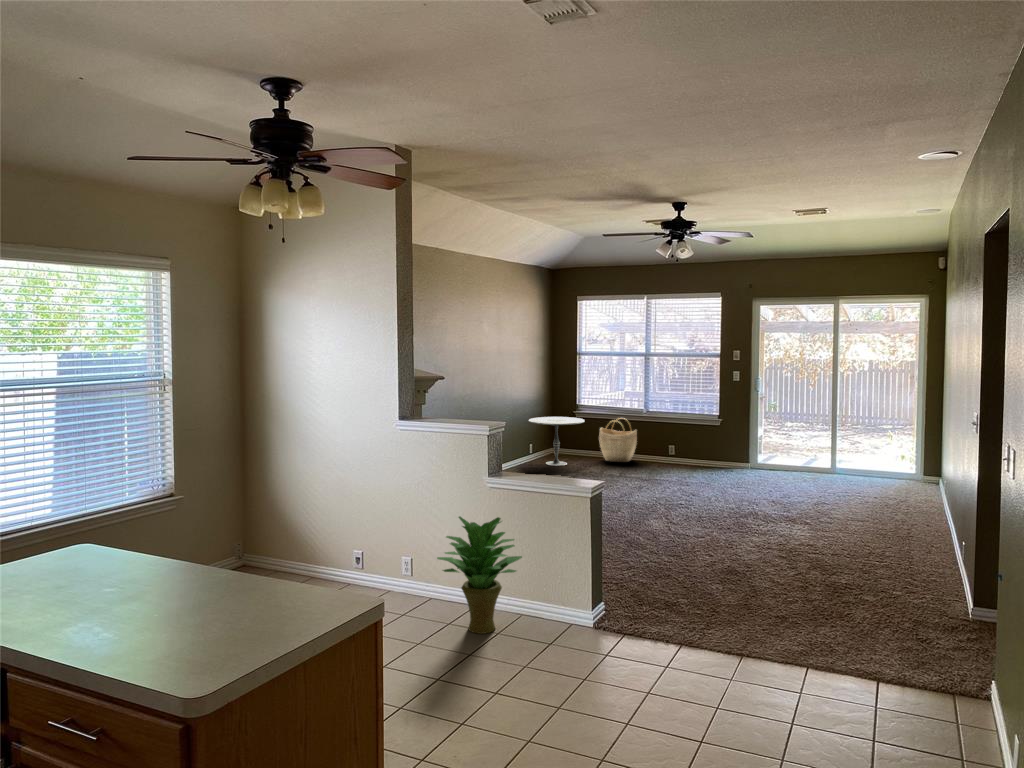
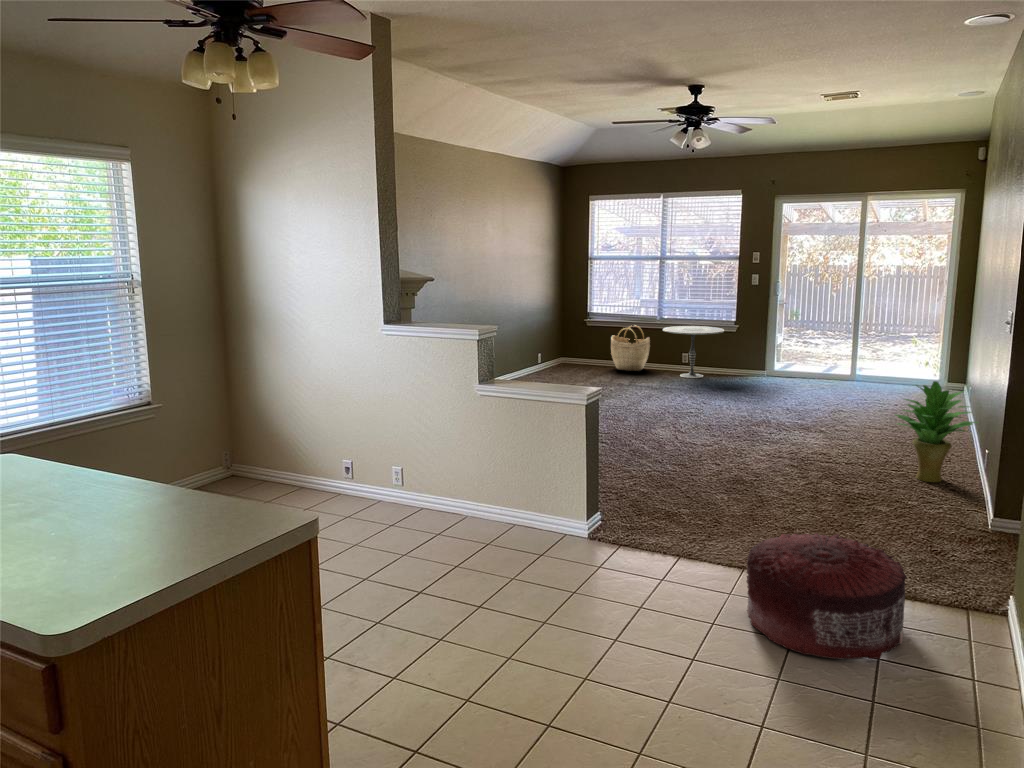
side table: present [529,417,585,466] -> present [663,326,724,378]
potted plant: present [437,516,522,634] -> present [895,381,978,482]
pouf: none [749,621,896,740] -> present [746,533,907,659]

